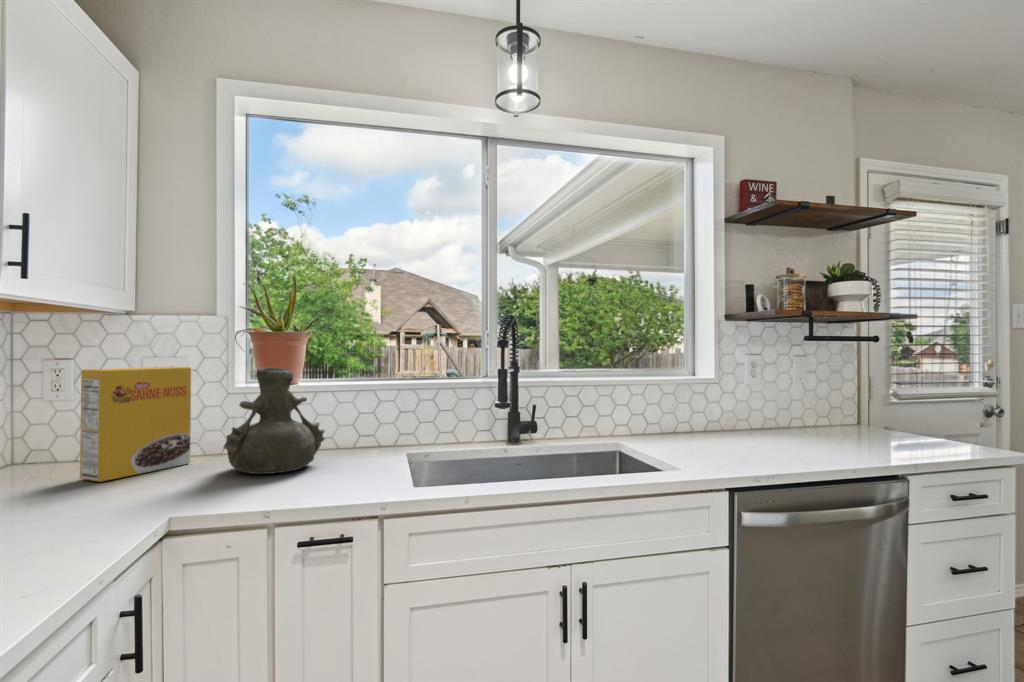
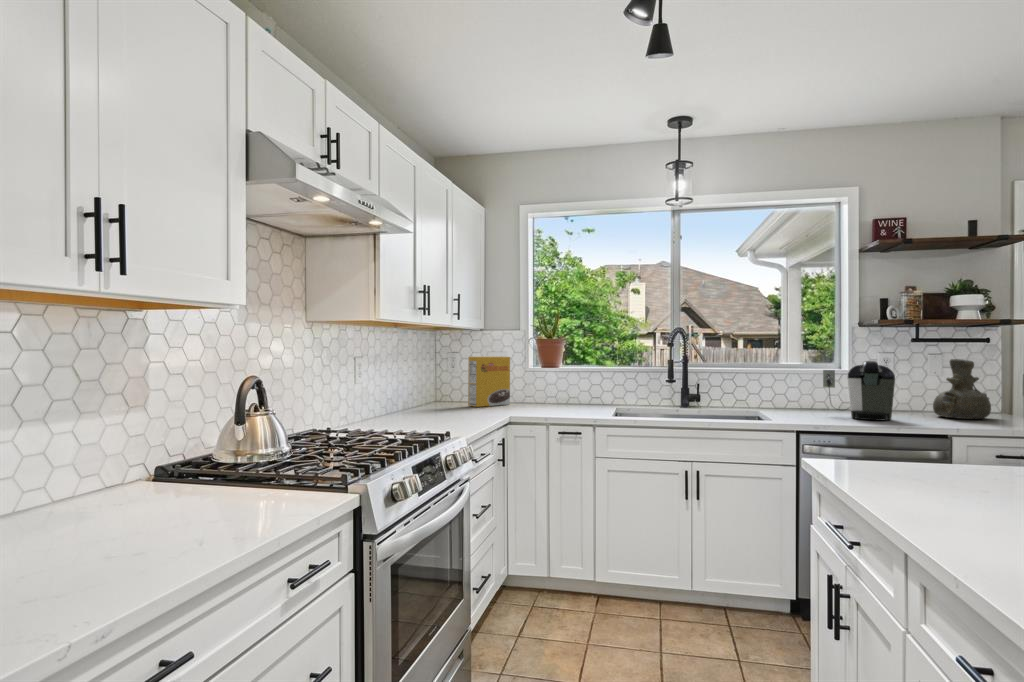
coffee maker: none [709,367,817,456] -> present [823,361,895,421]
vase: present [224,368,325,474] -> present [933,359,991,419]

